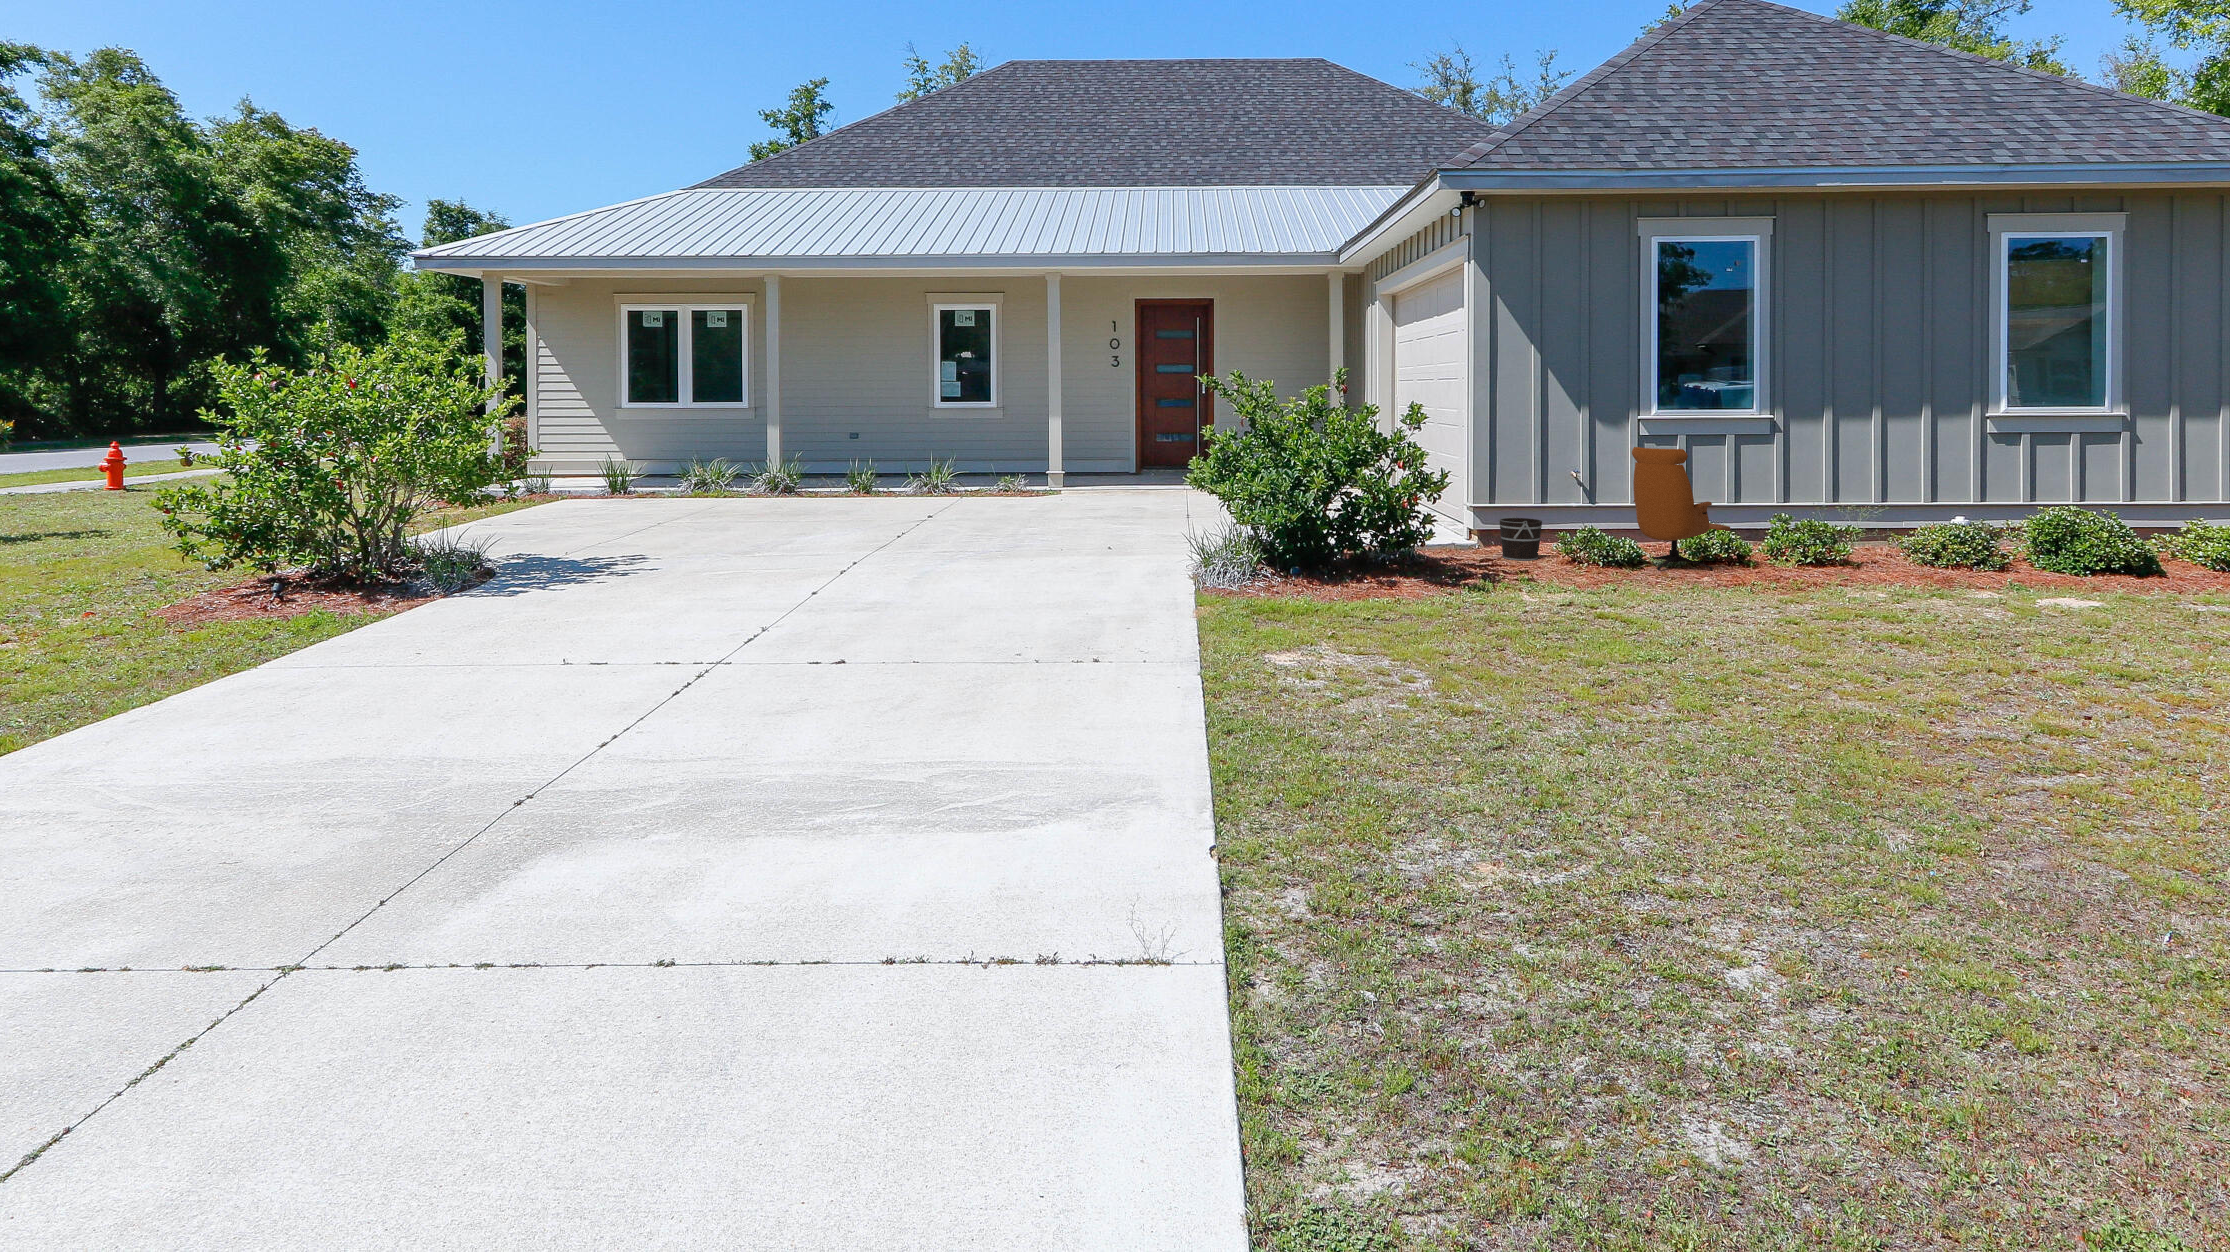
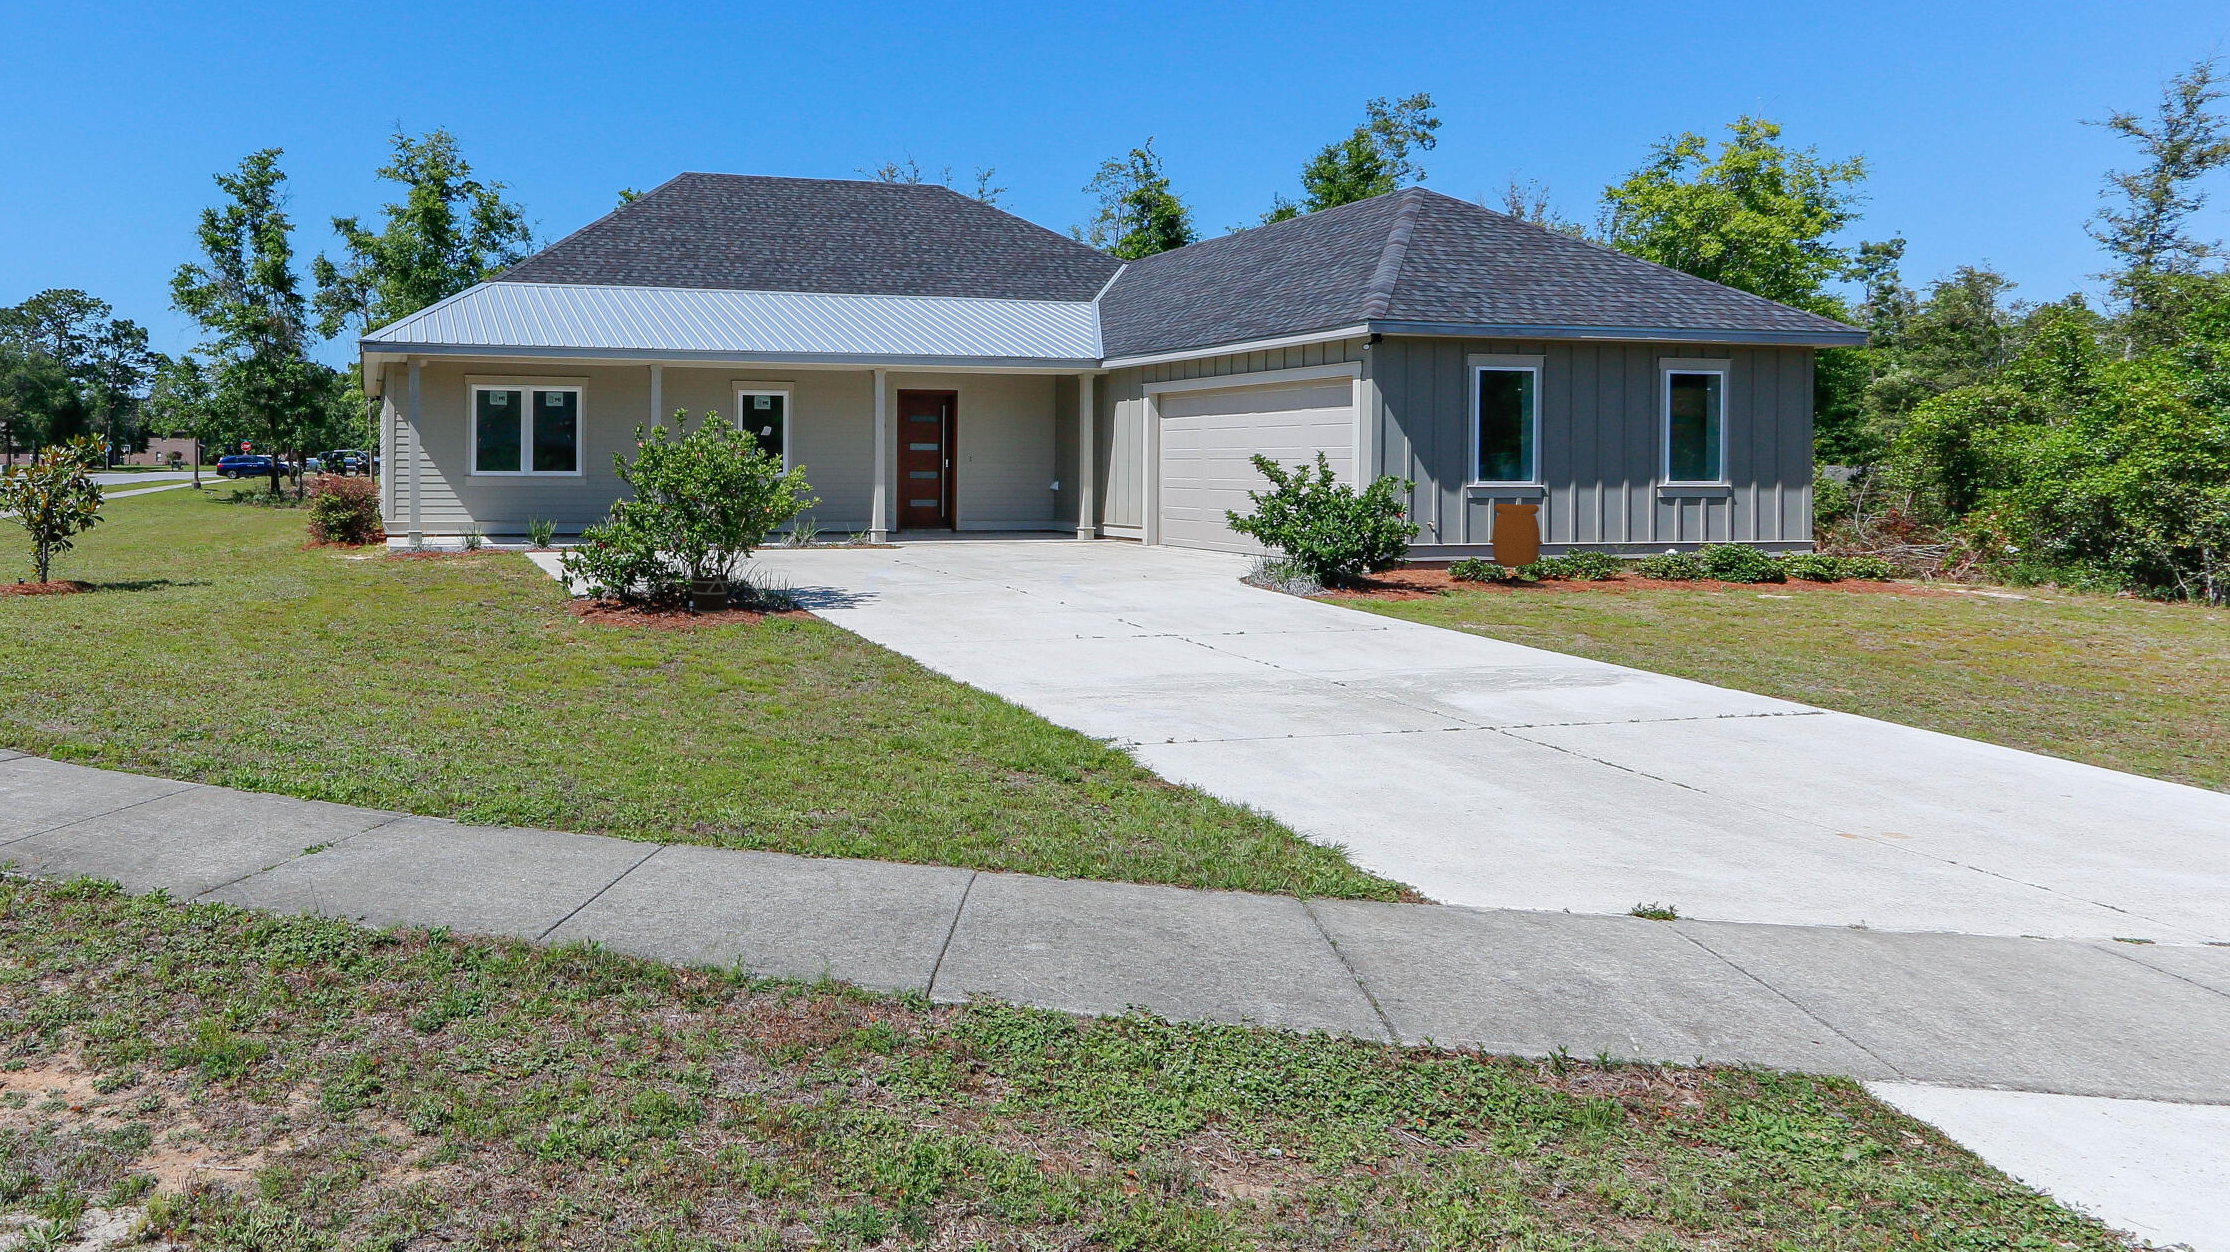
bucket: present [1499,516,1542,560] -> present [691,575,729,612]

